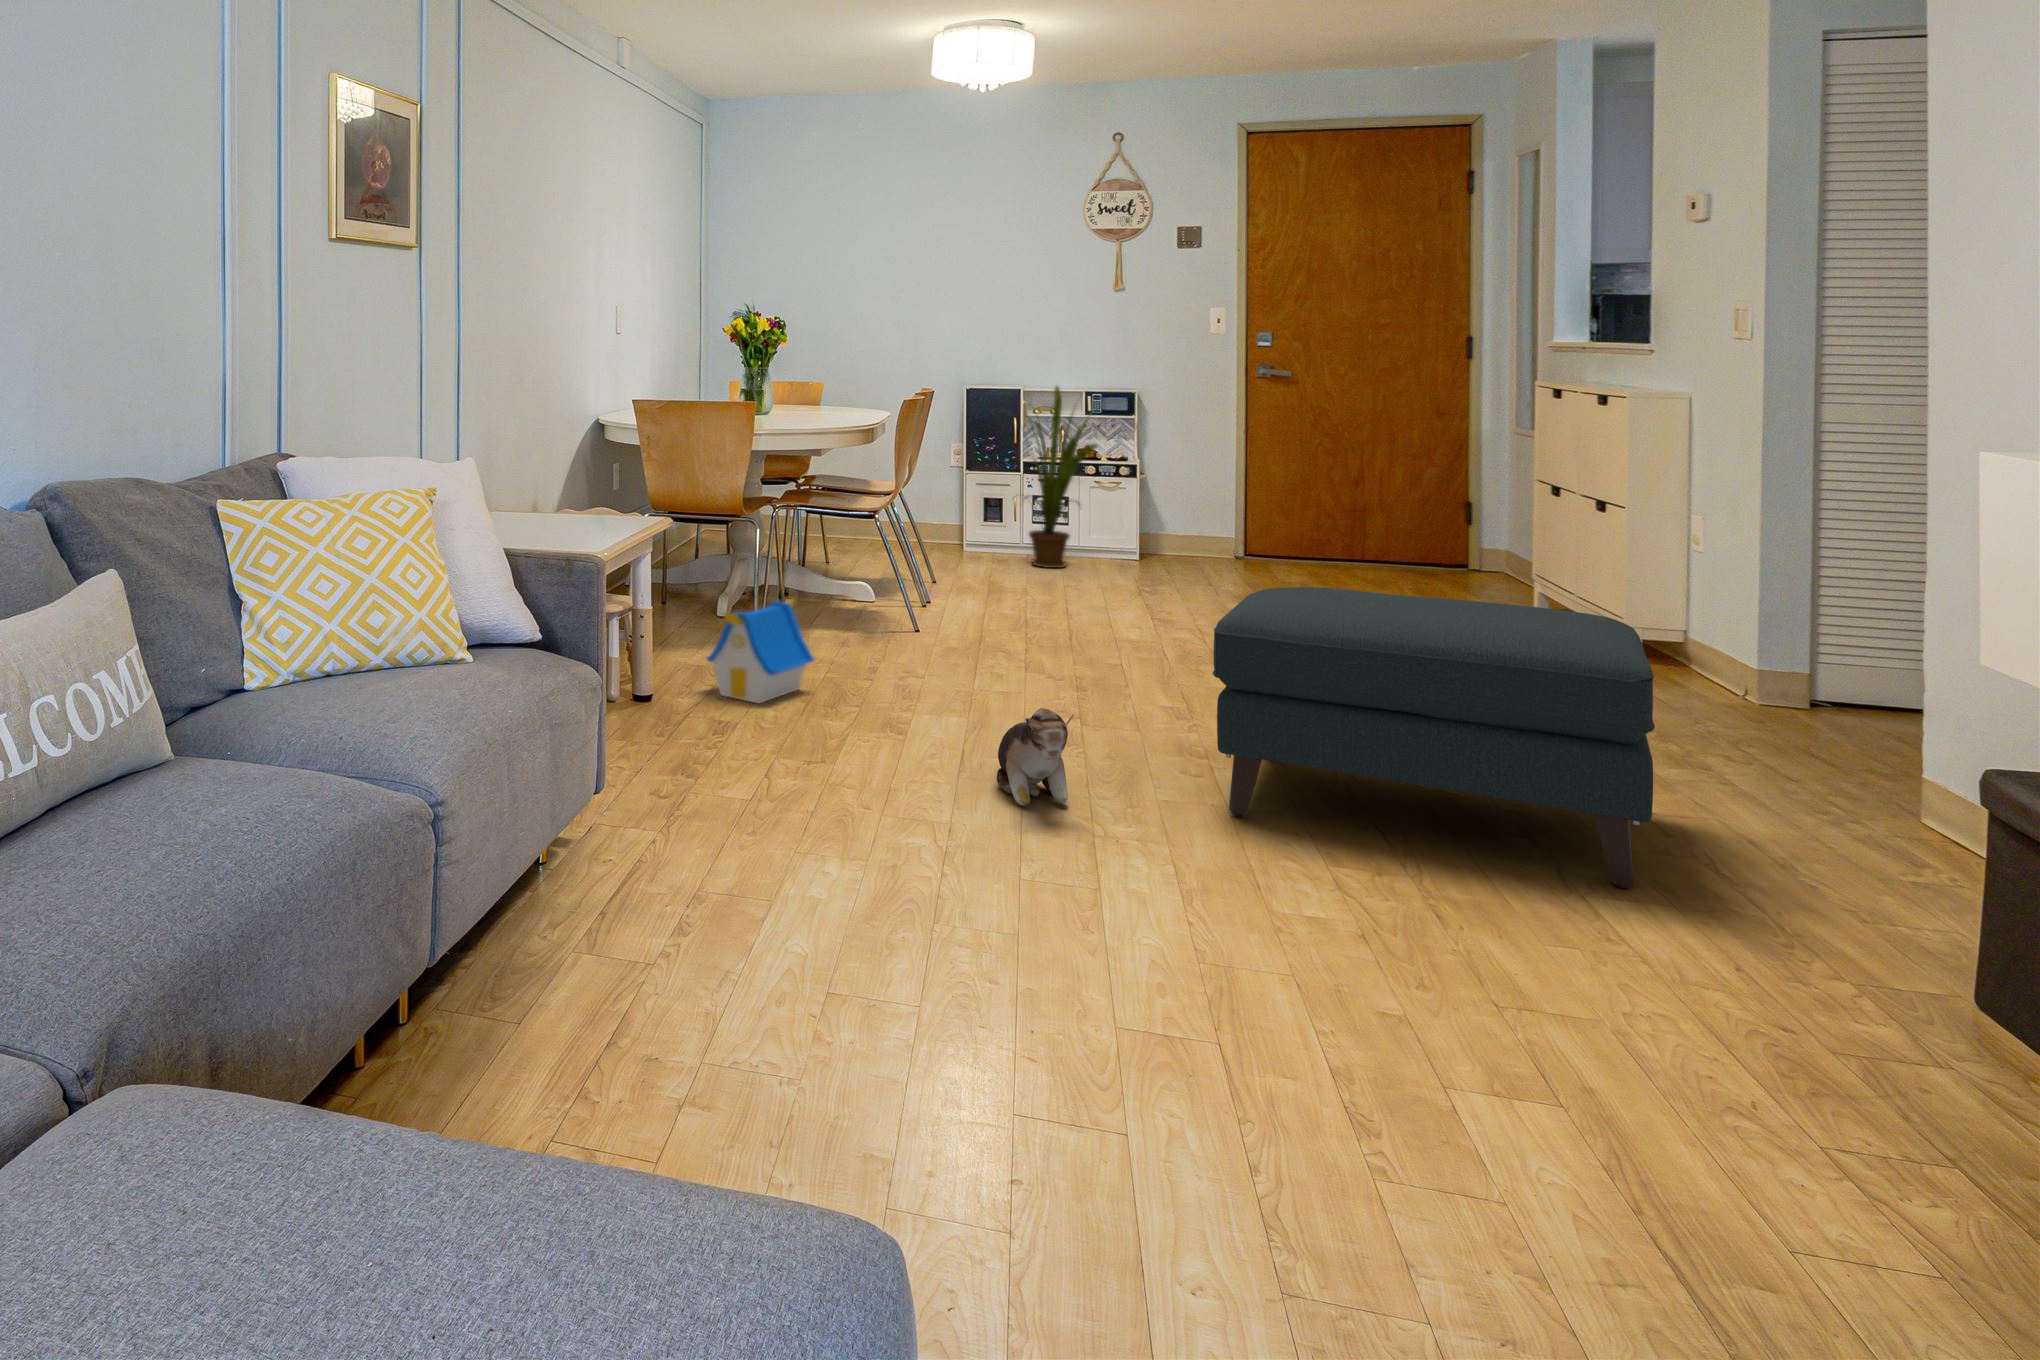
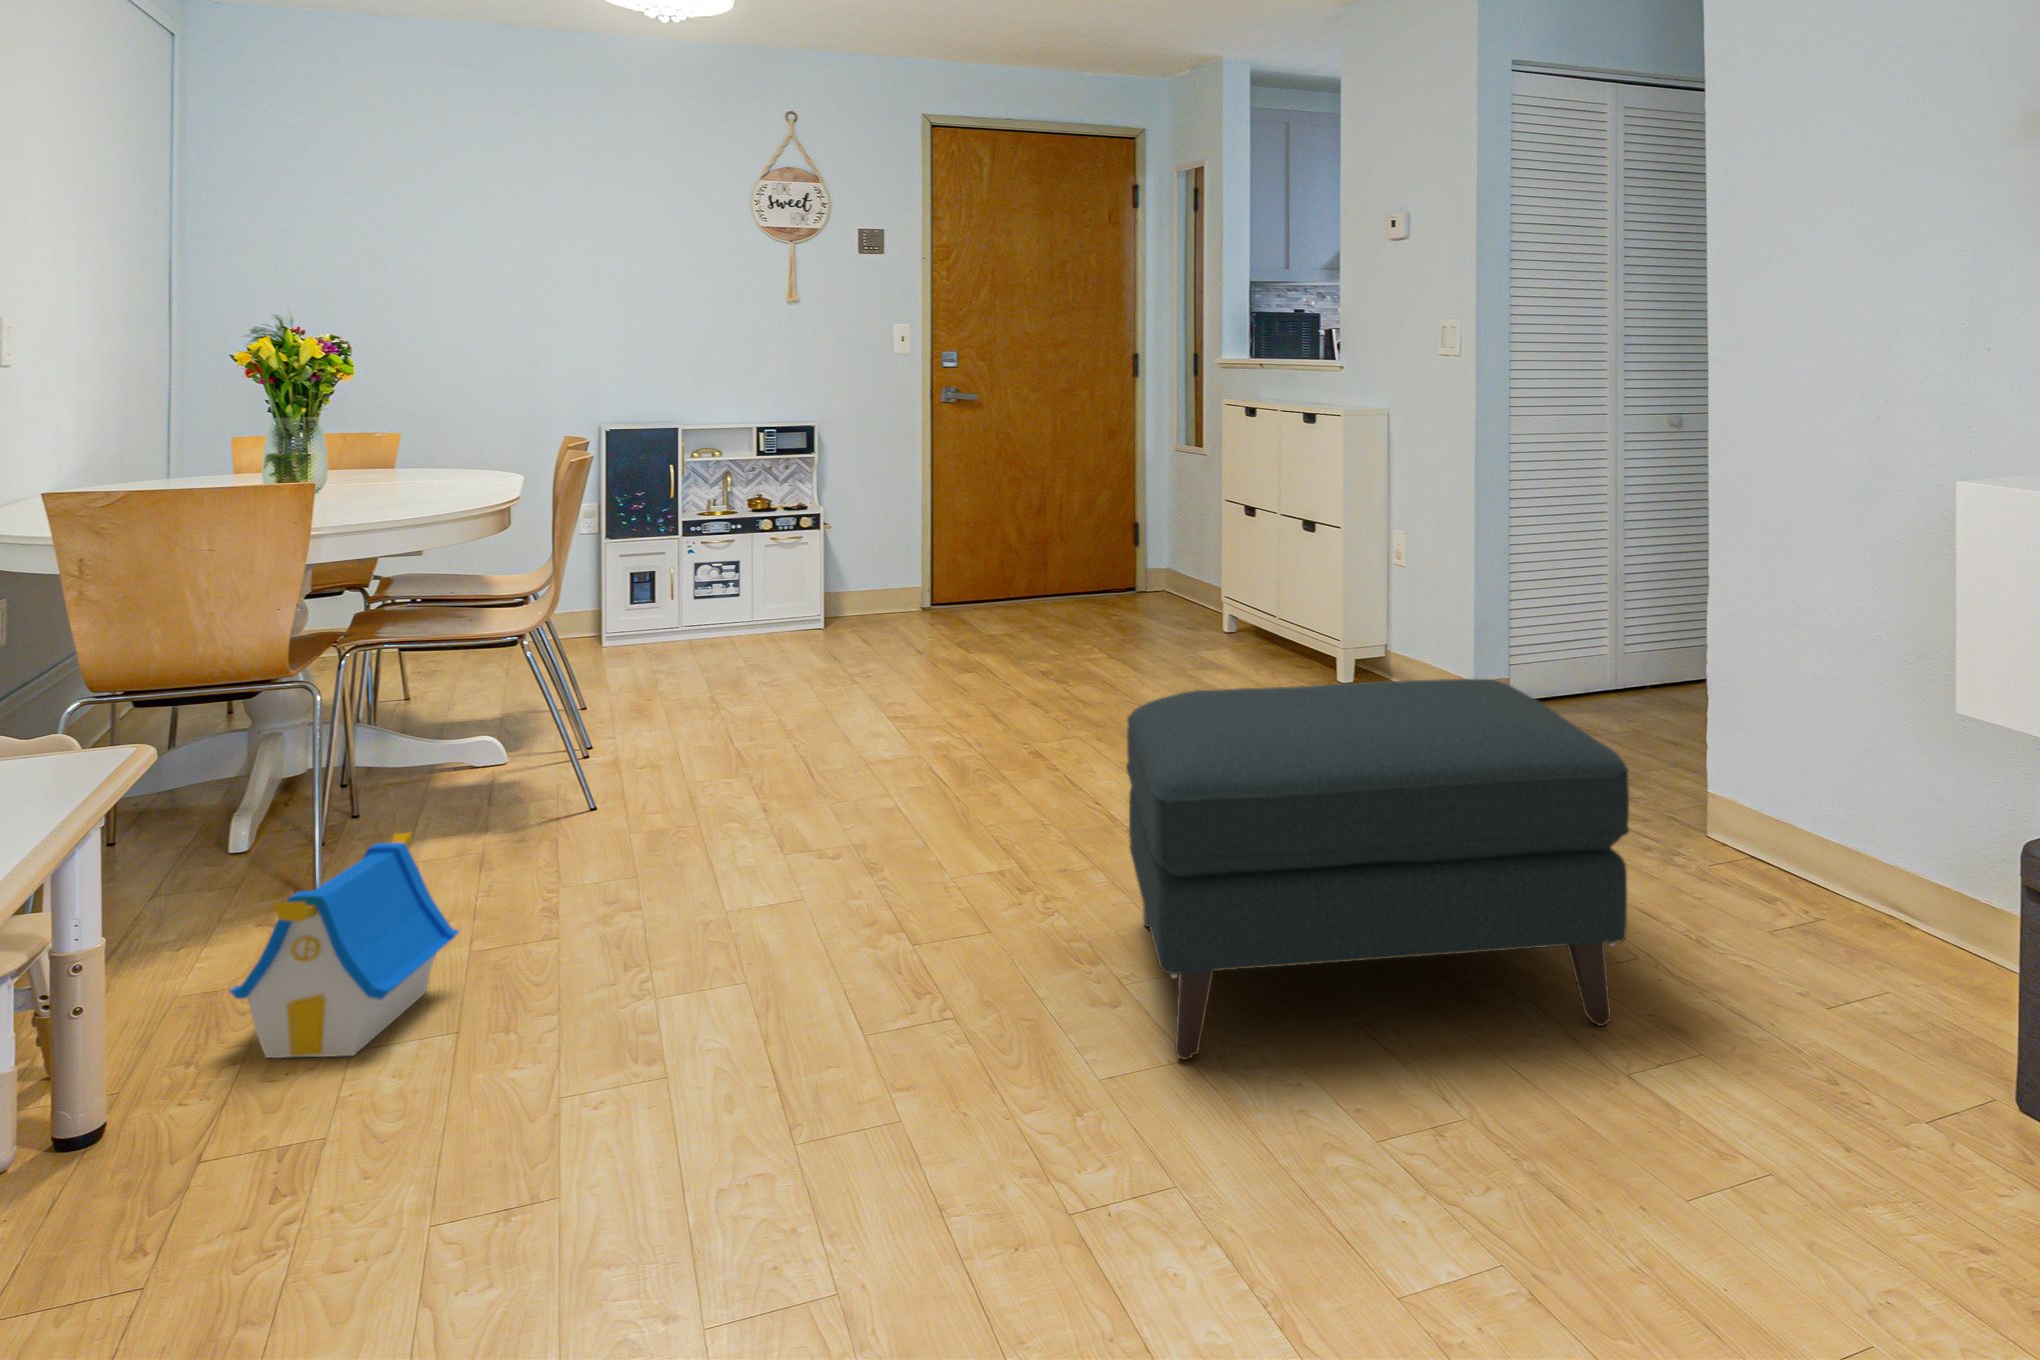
house plant: present [1022,386,1097,568] -> none [650,420,787,658]
plush toy: present [997,708,1073,806] -> none [832,987,995,1161]

